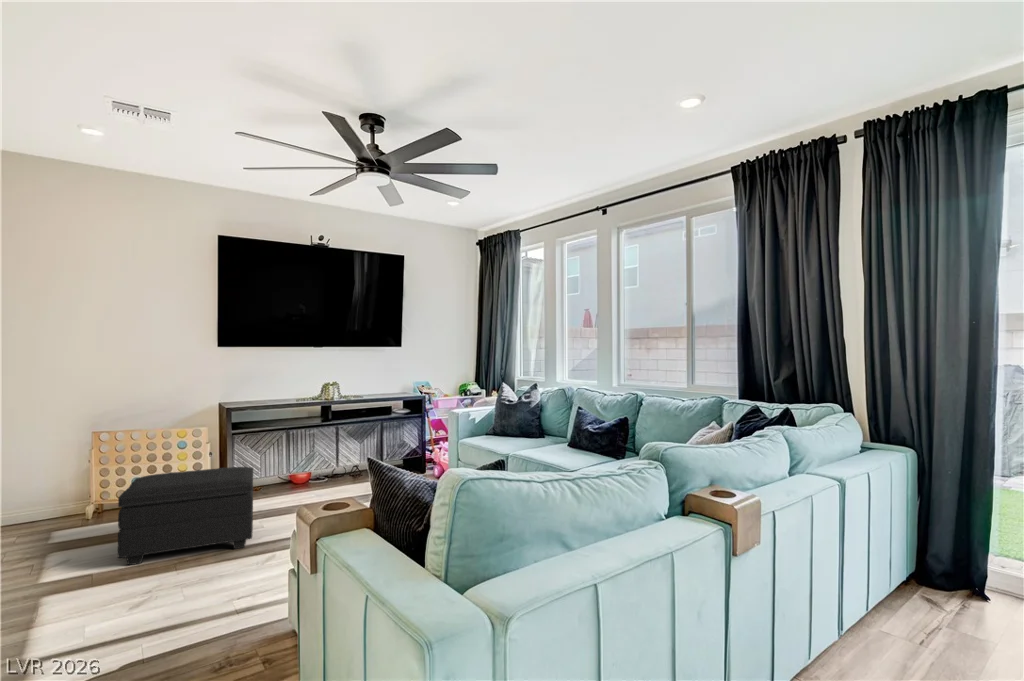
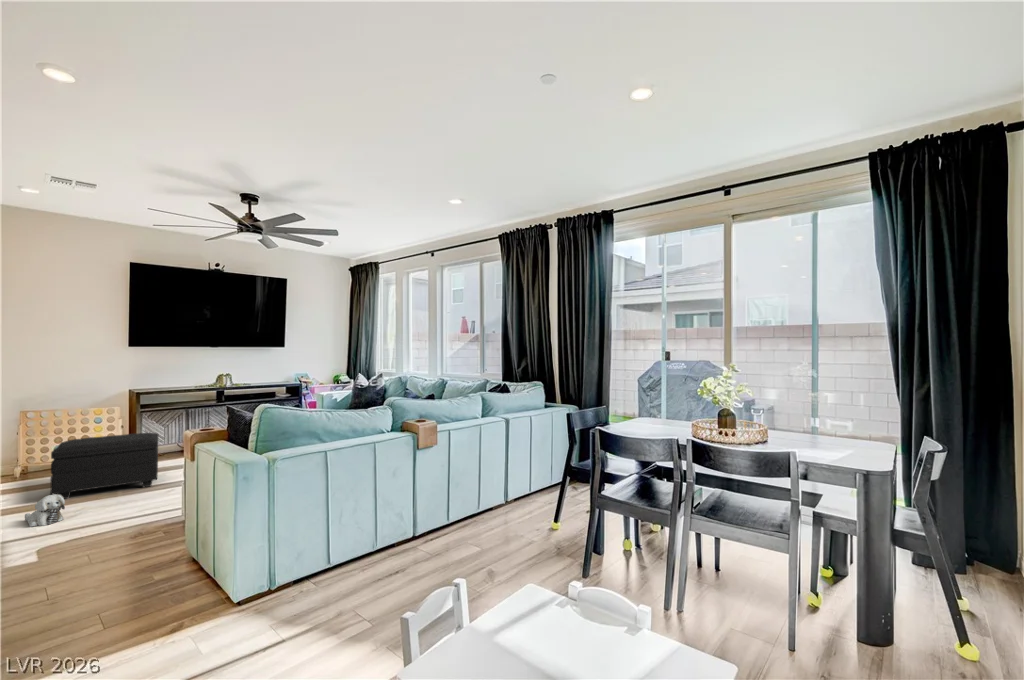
plush toy: none [78,571,129,622] -> present [25,494,65,527]

